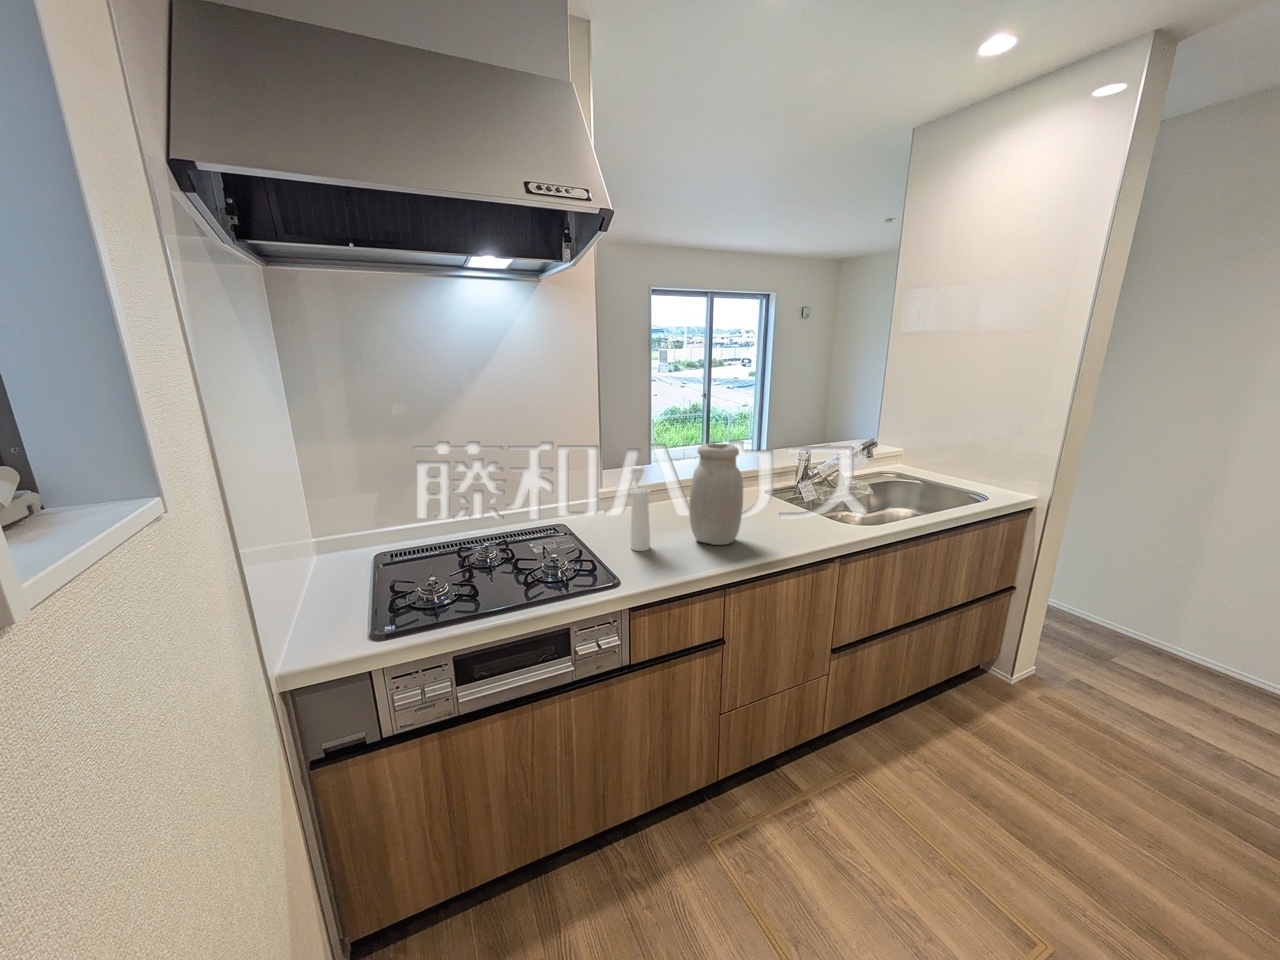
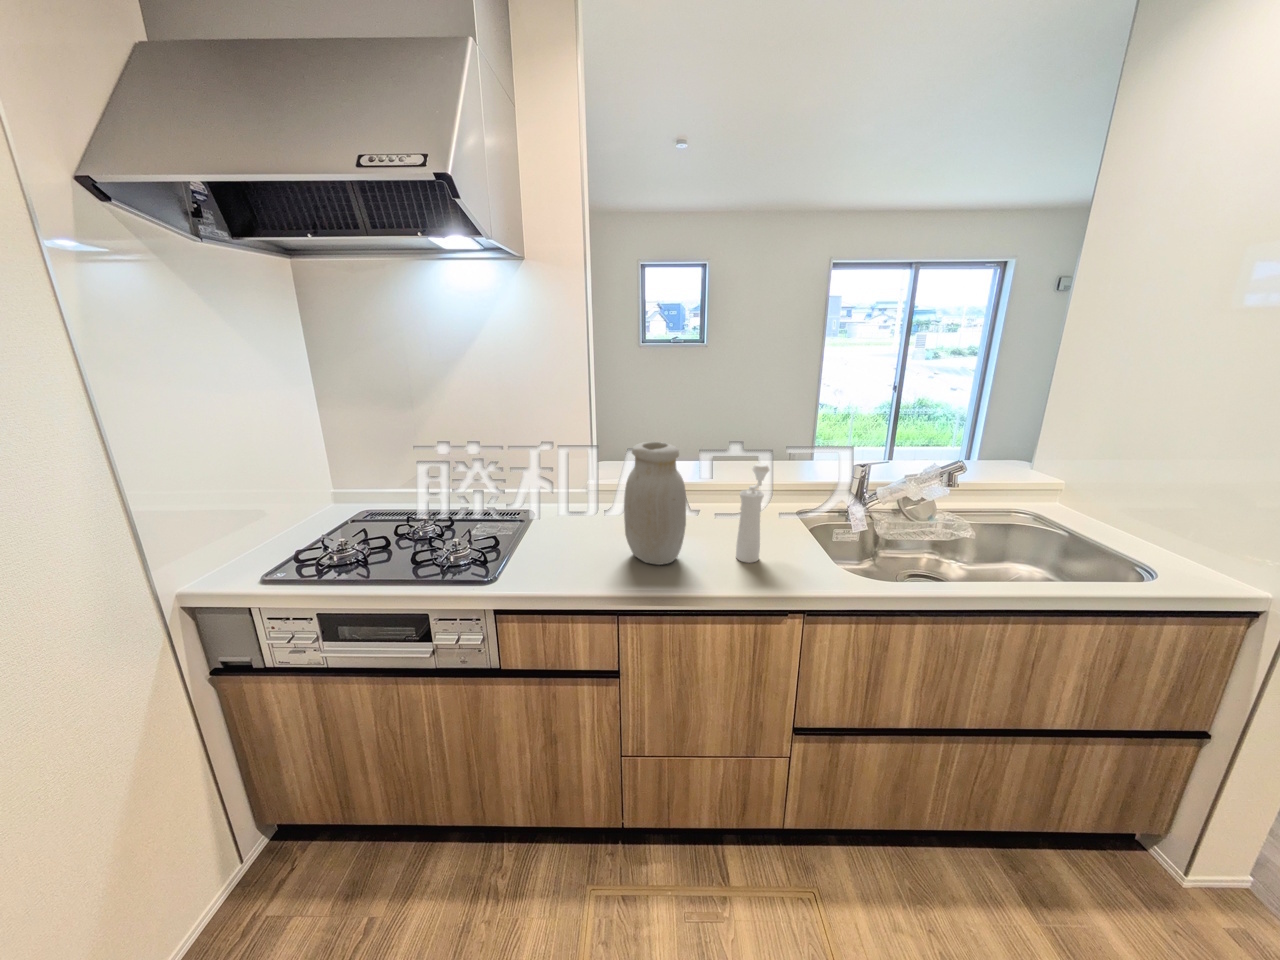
pepper mill: present [630,466,650,551] -> present [736,463,769,563]

